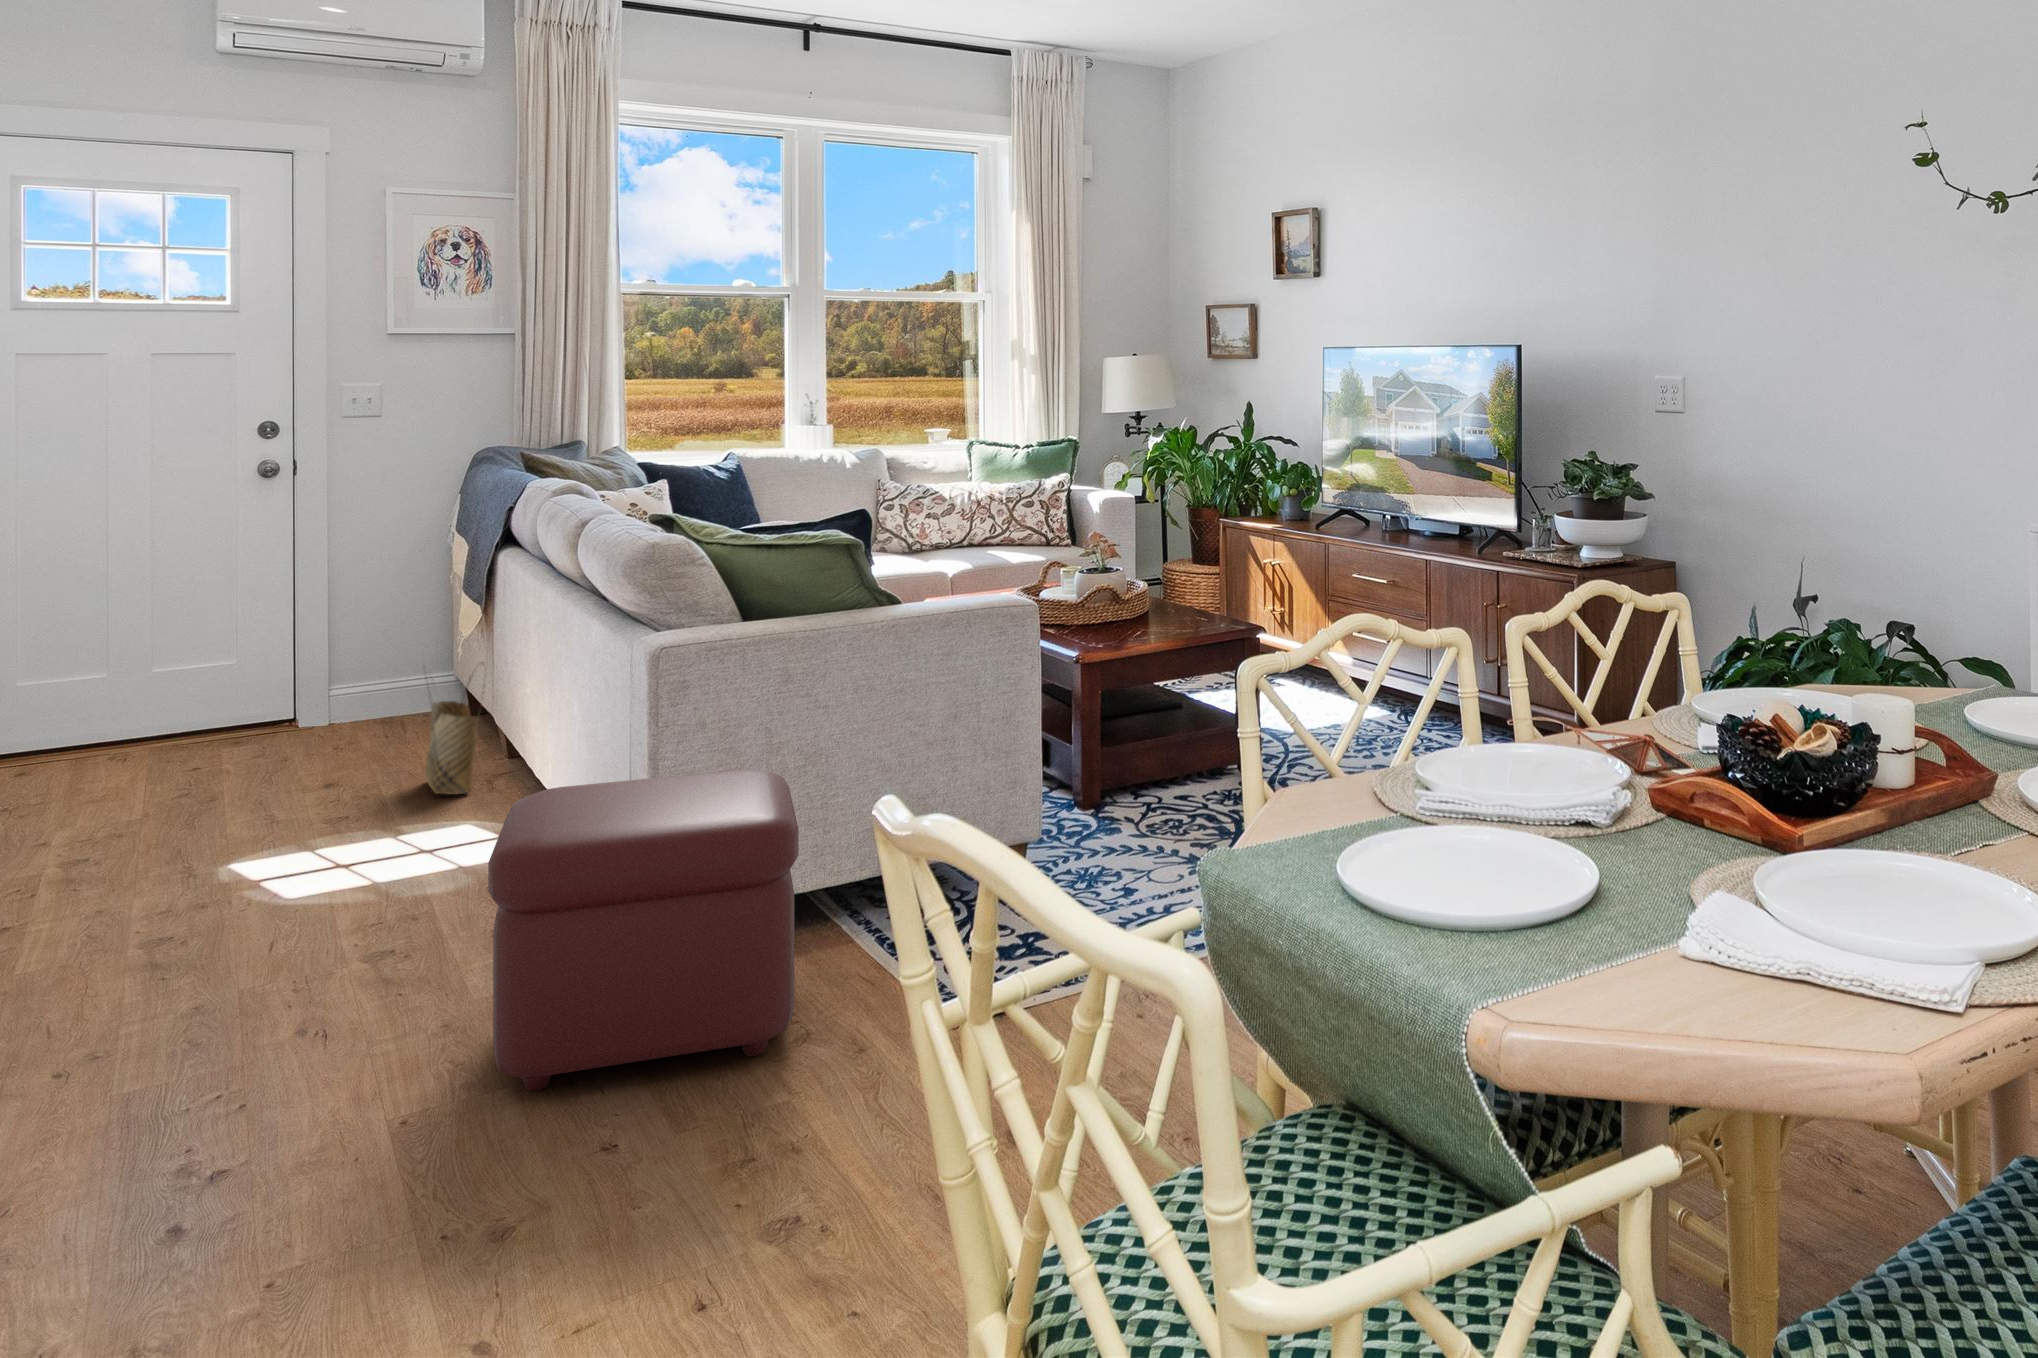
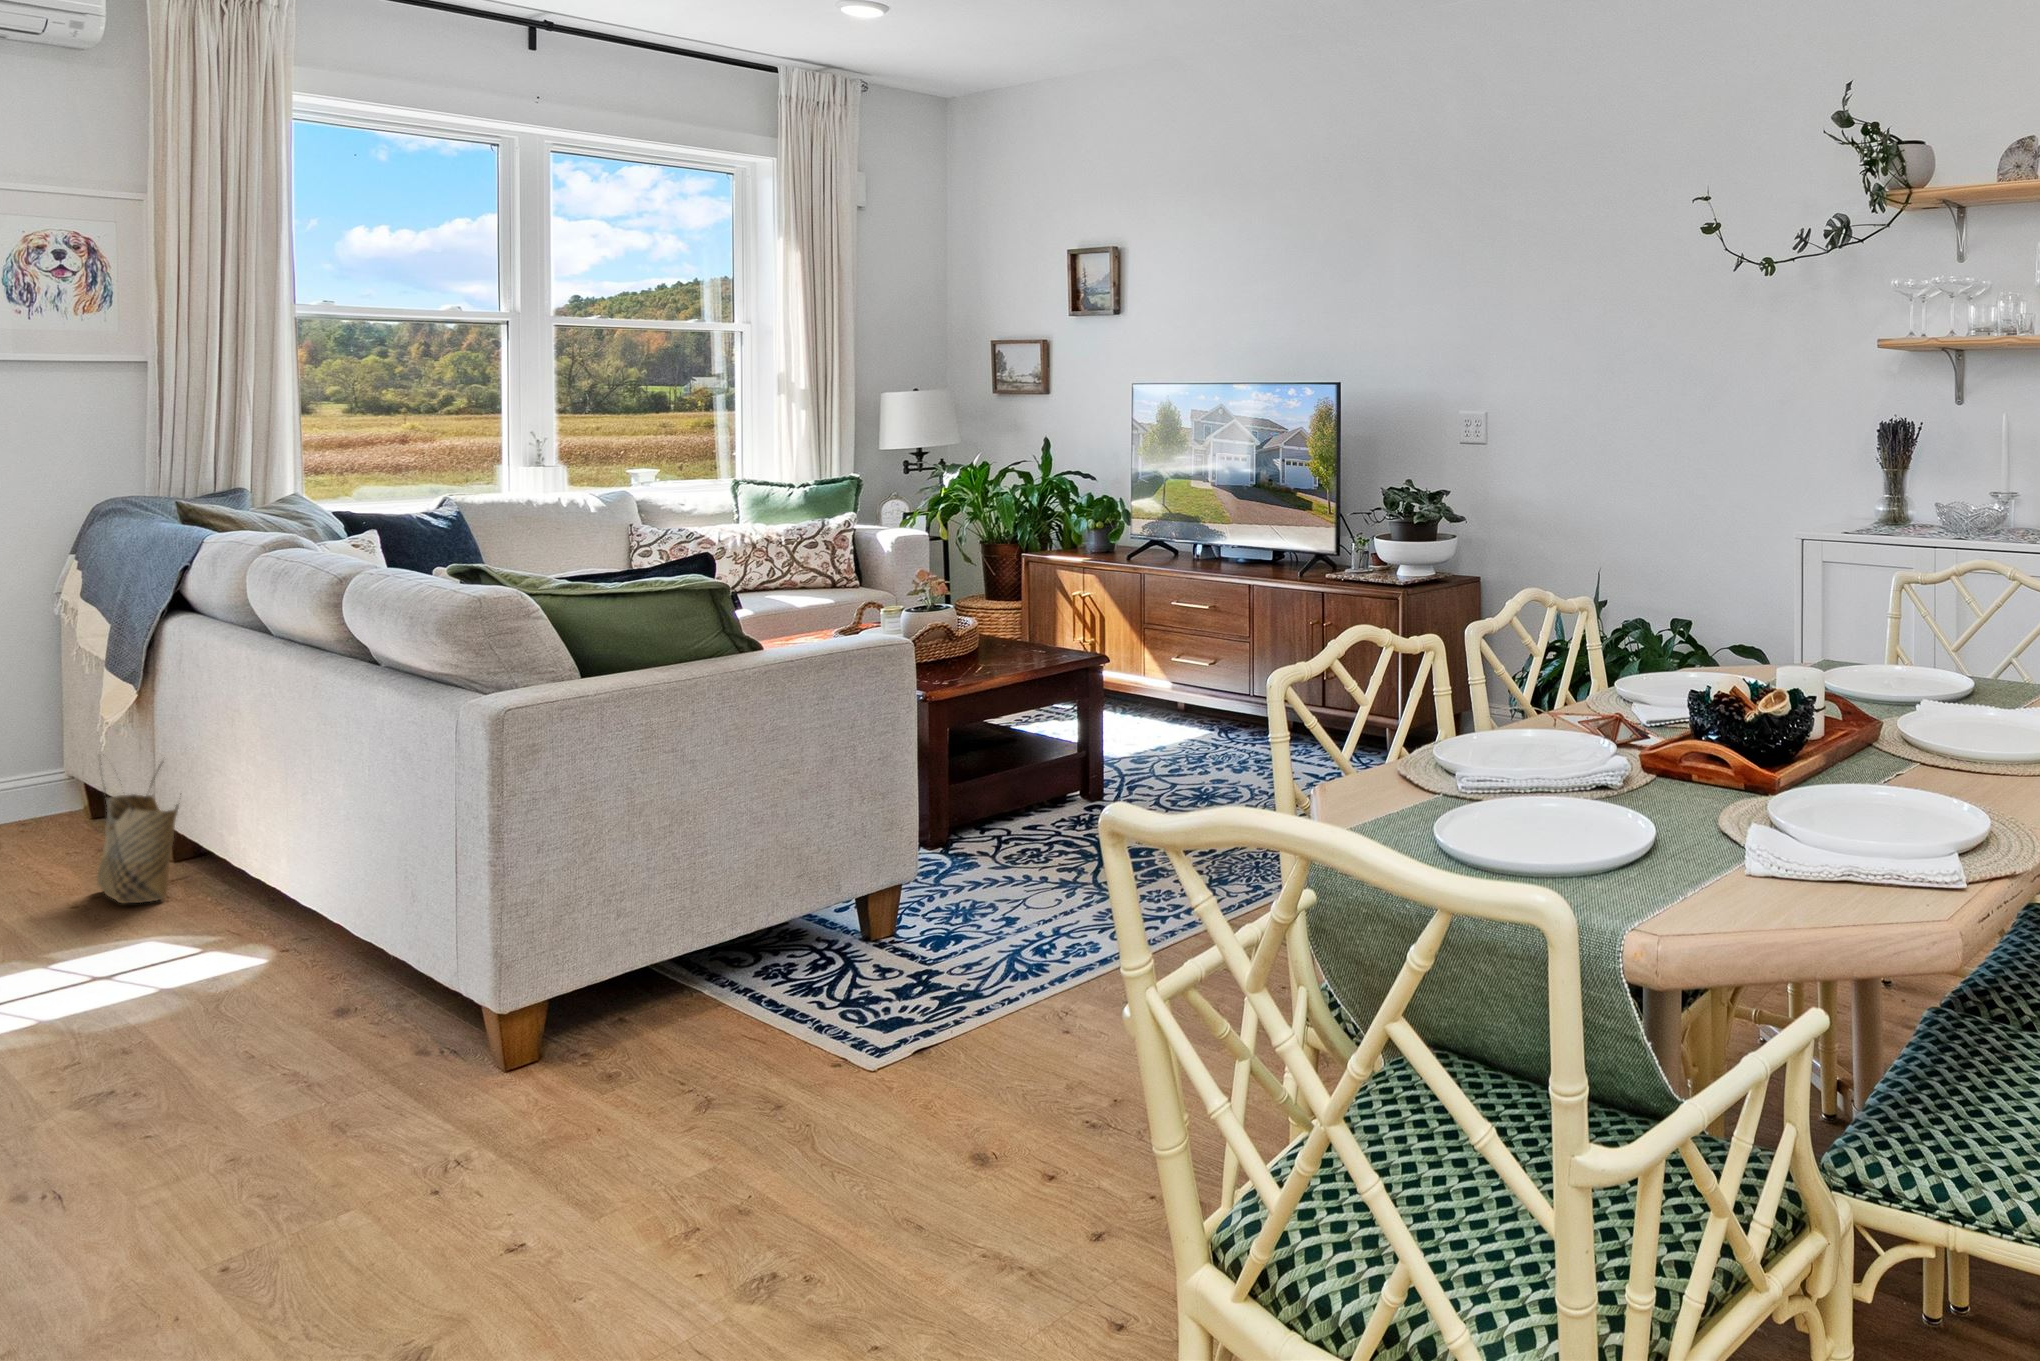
ottoman: present [488,769,799,1091] -> none [353,830,717,1194]

